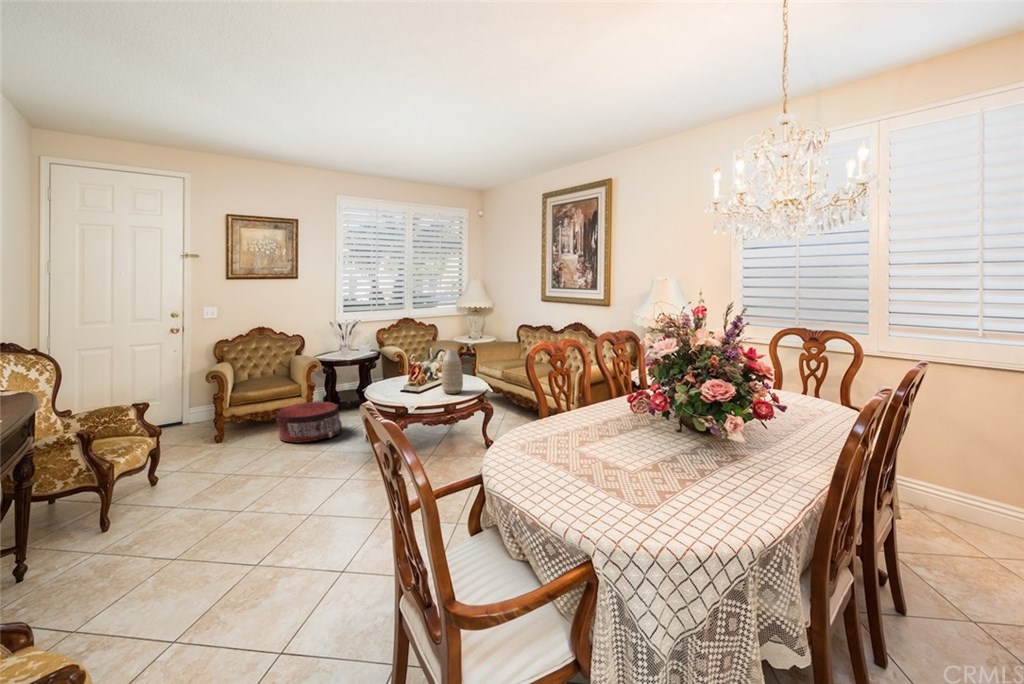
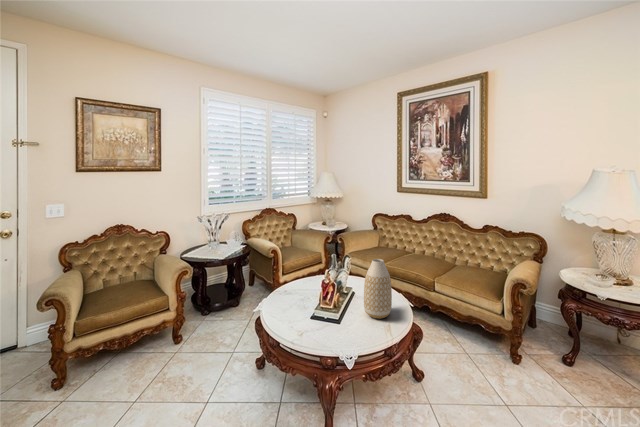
pouf: present [276,402,342,442] -> none [137,313,223,383]

